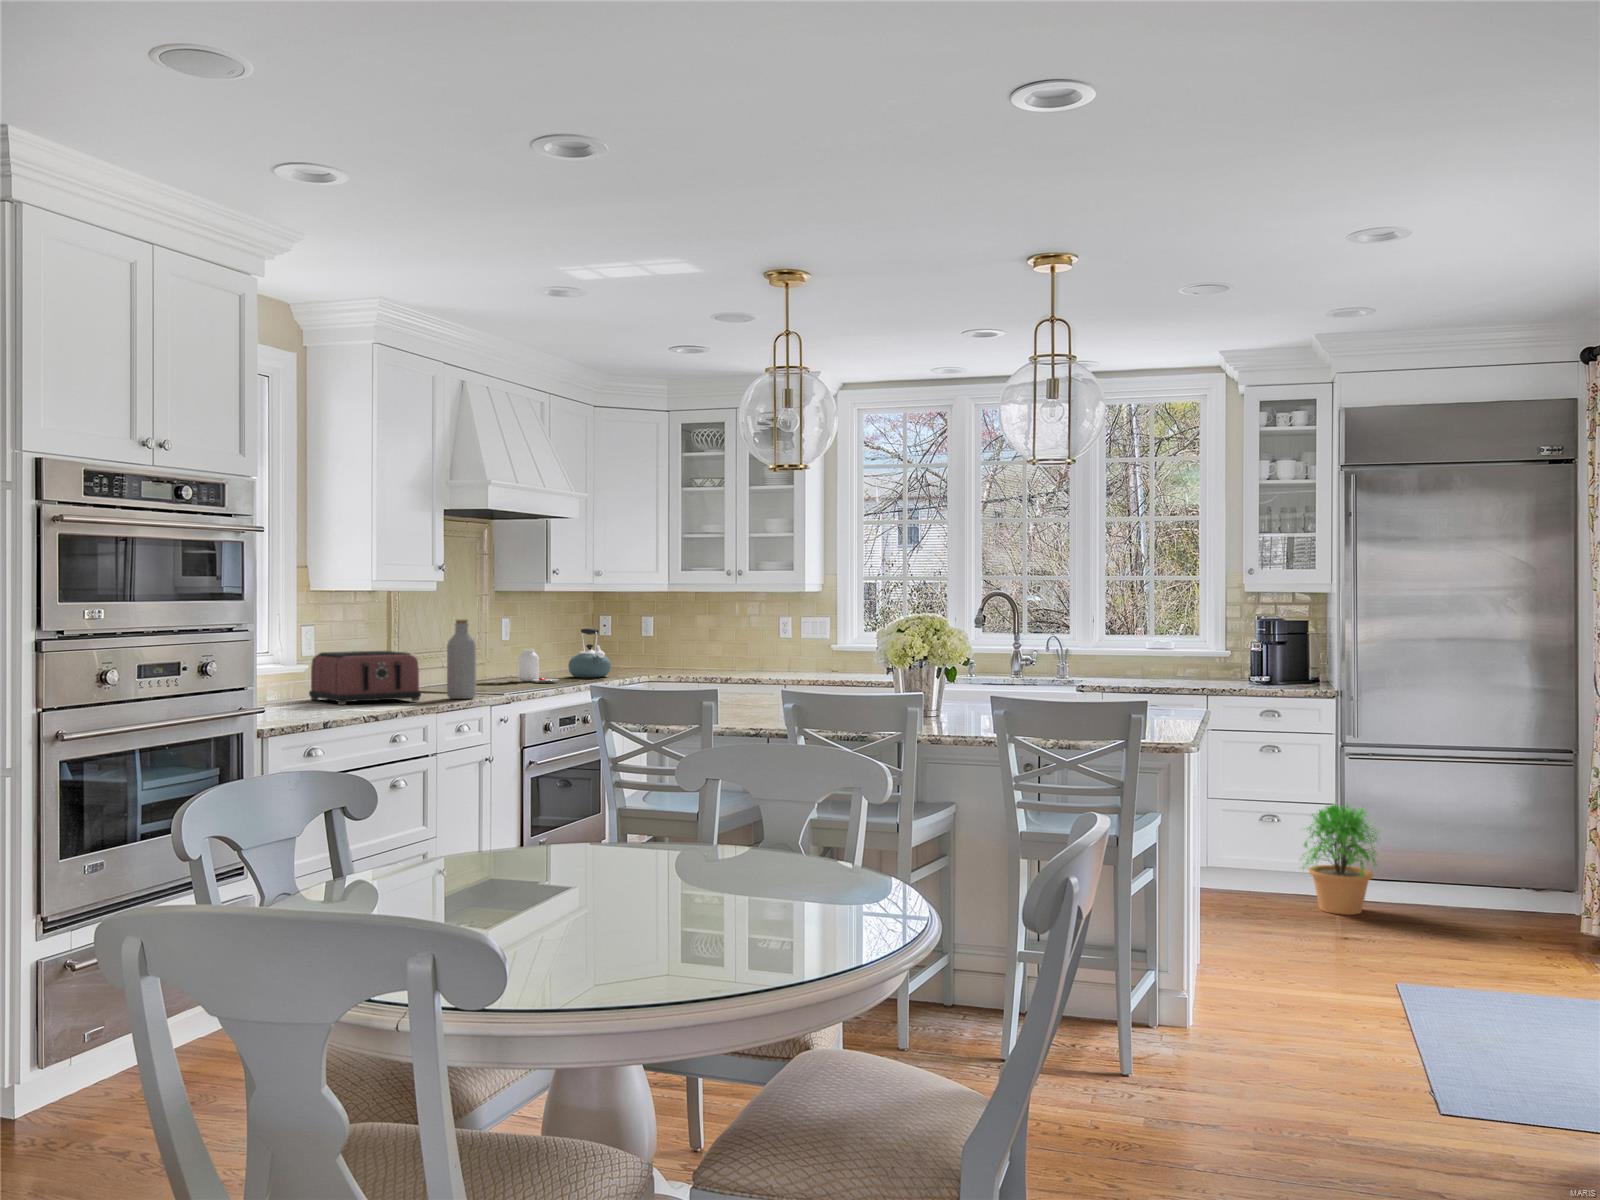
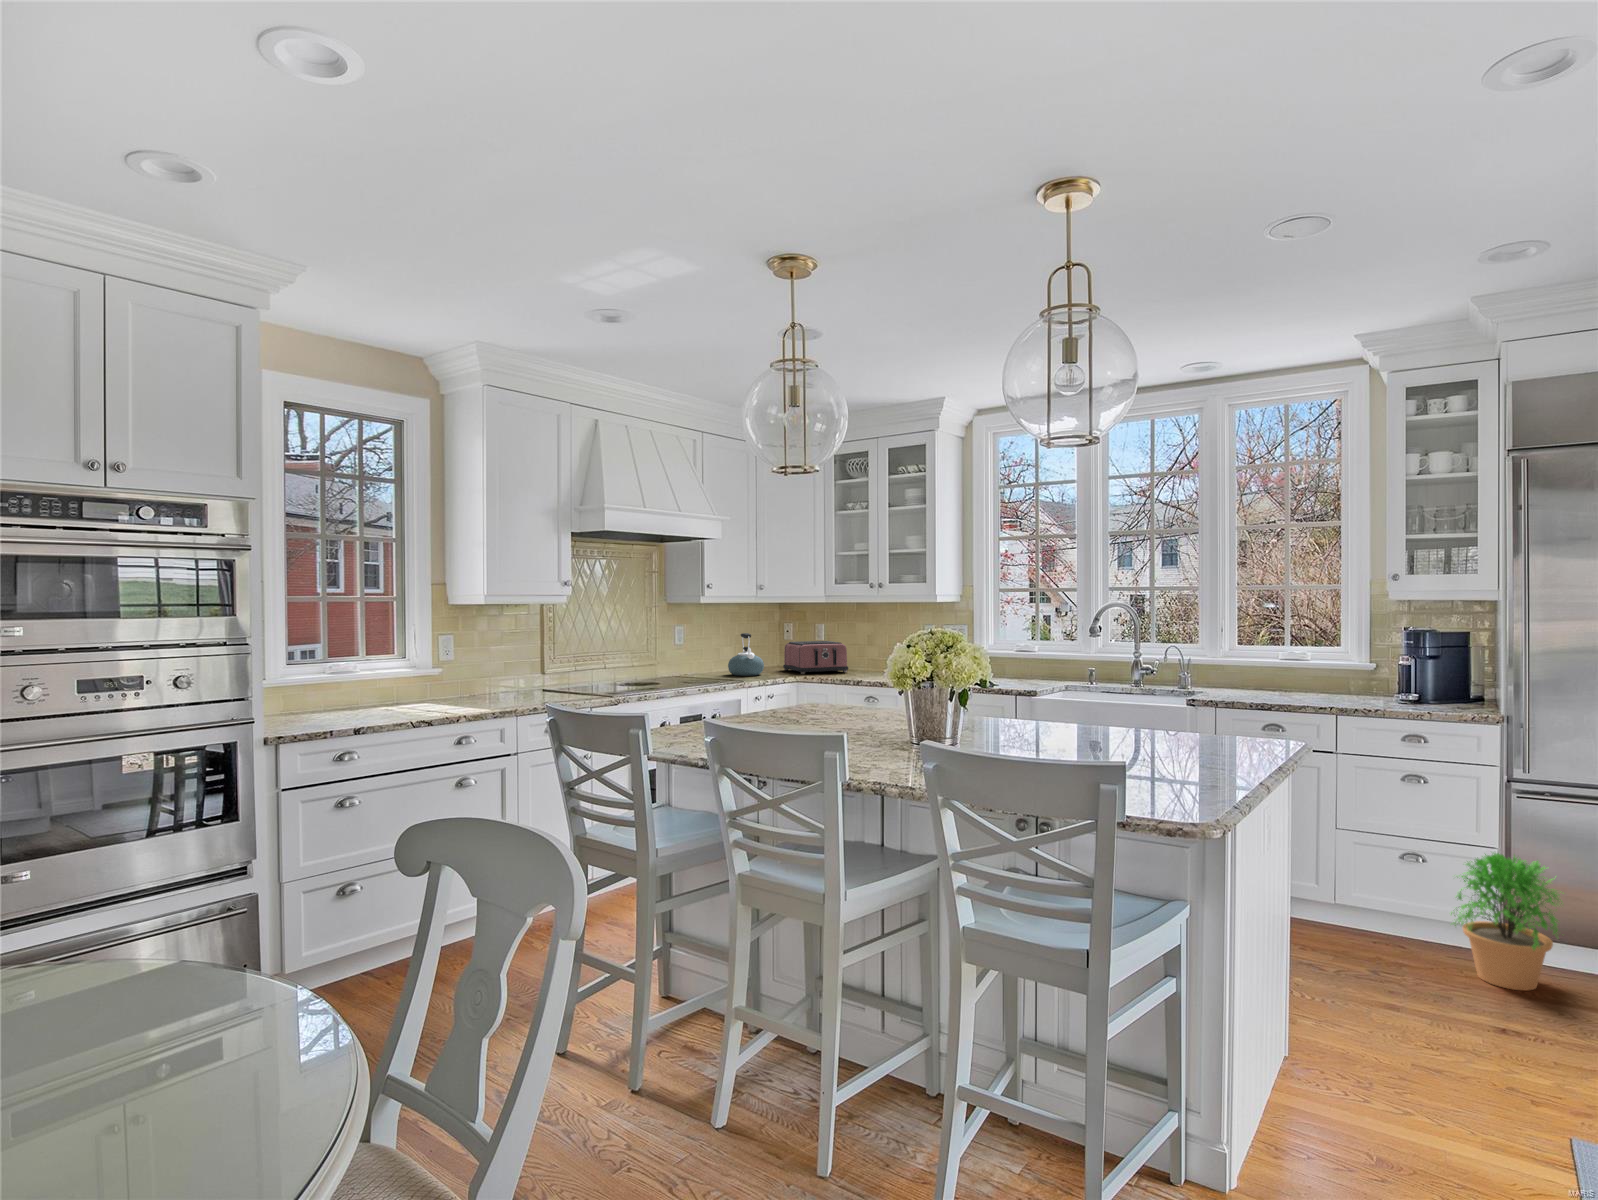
bottle: present [447,620,476,699] -> none [546,631,572,703]
jar: present [508,649,559,683] -> none [661,652,701,682]
toaster: present [309,651,421,705] -> present [783,641,848,674]

